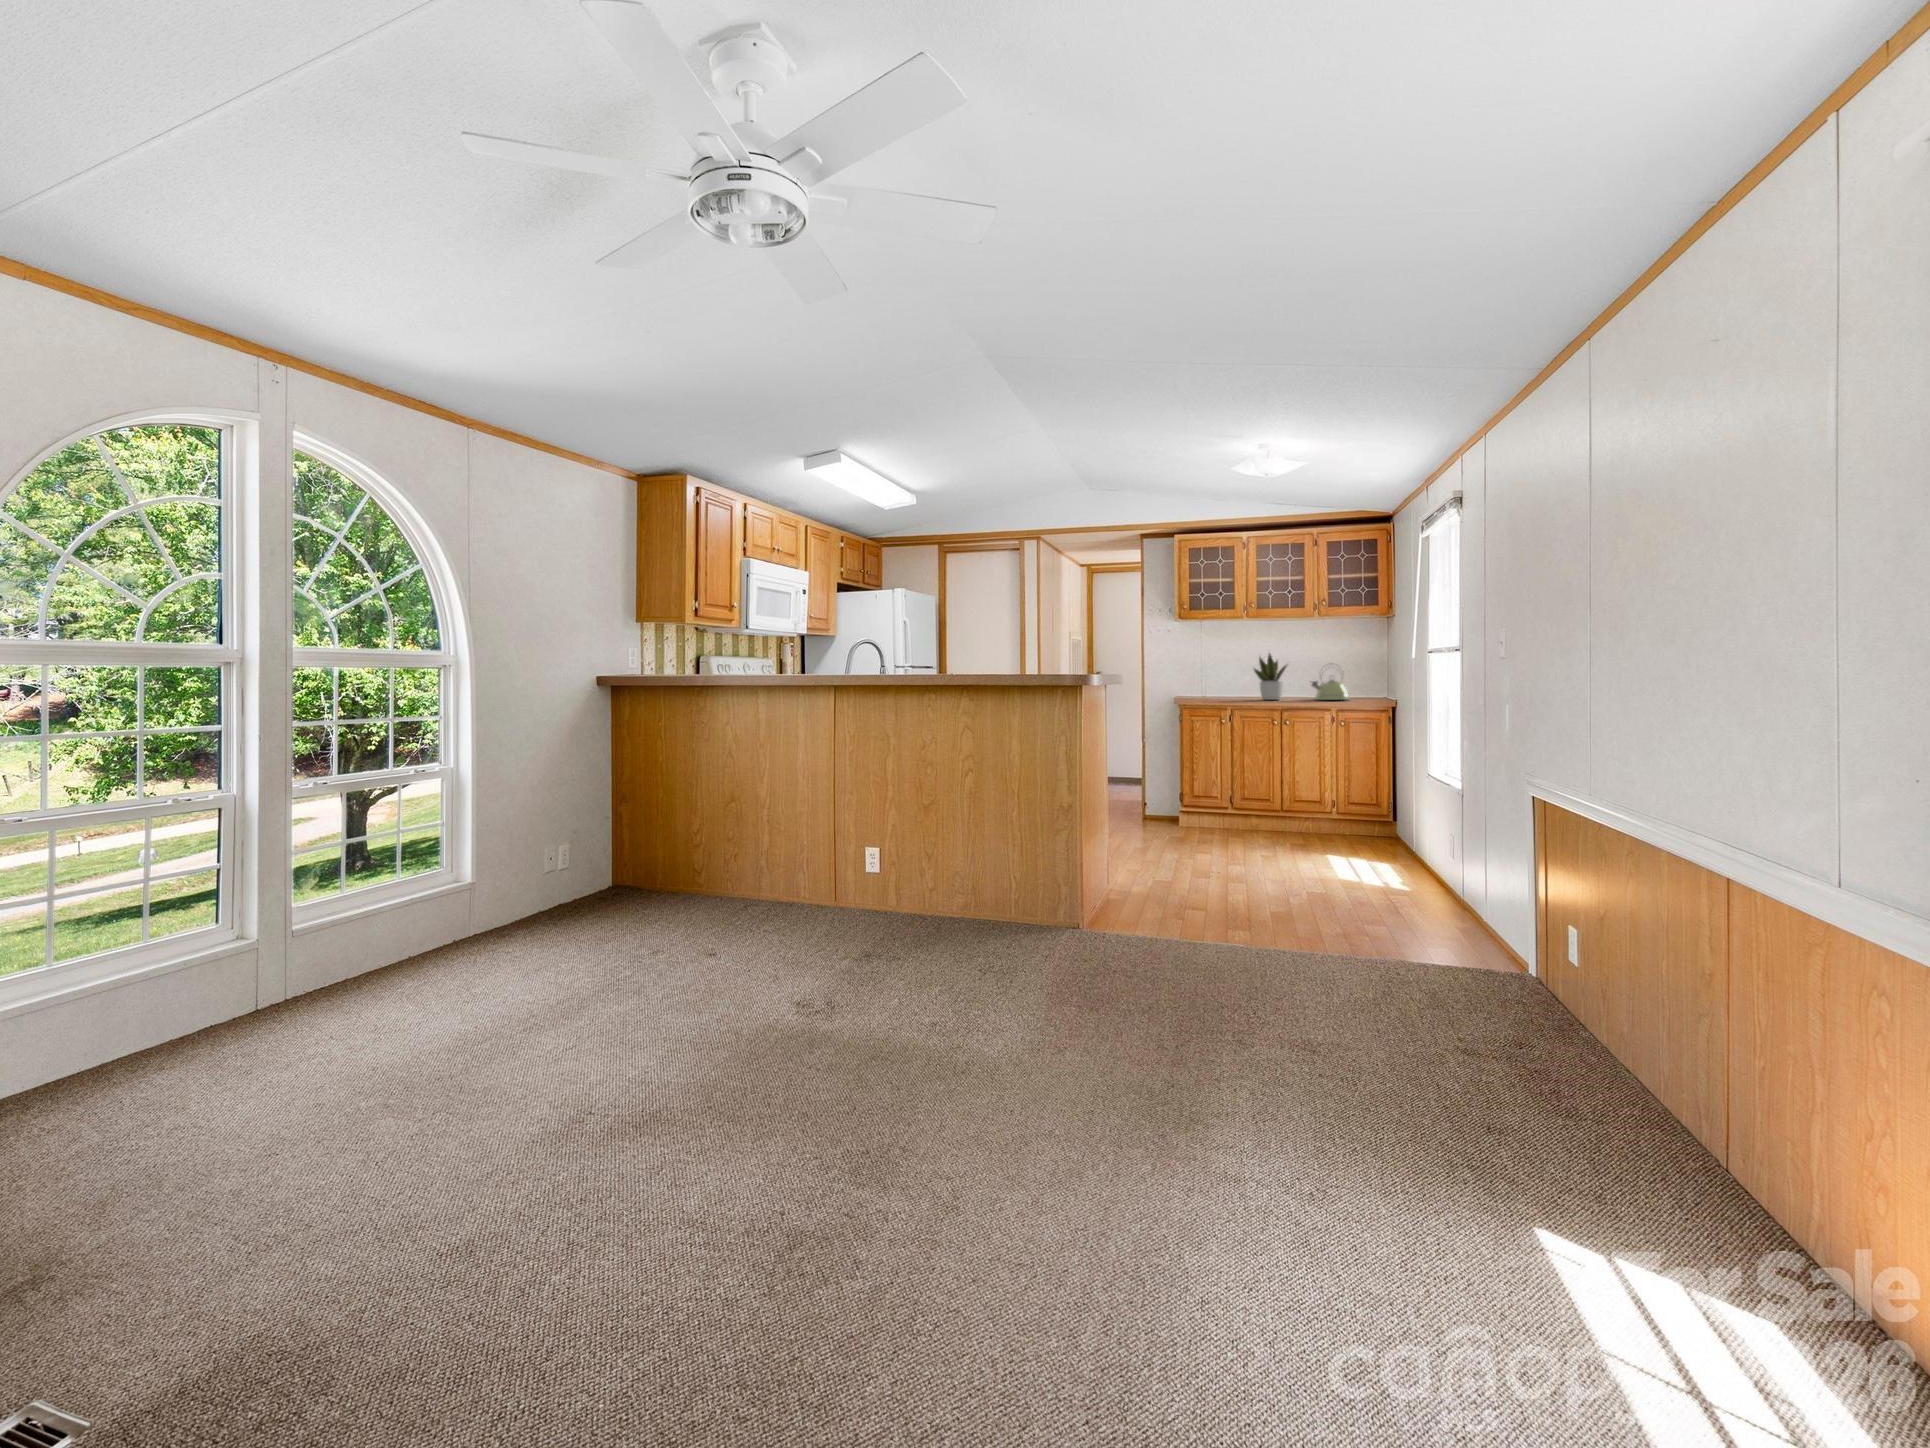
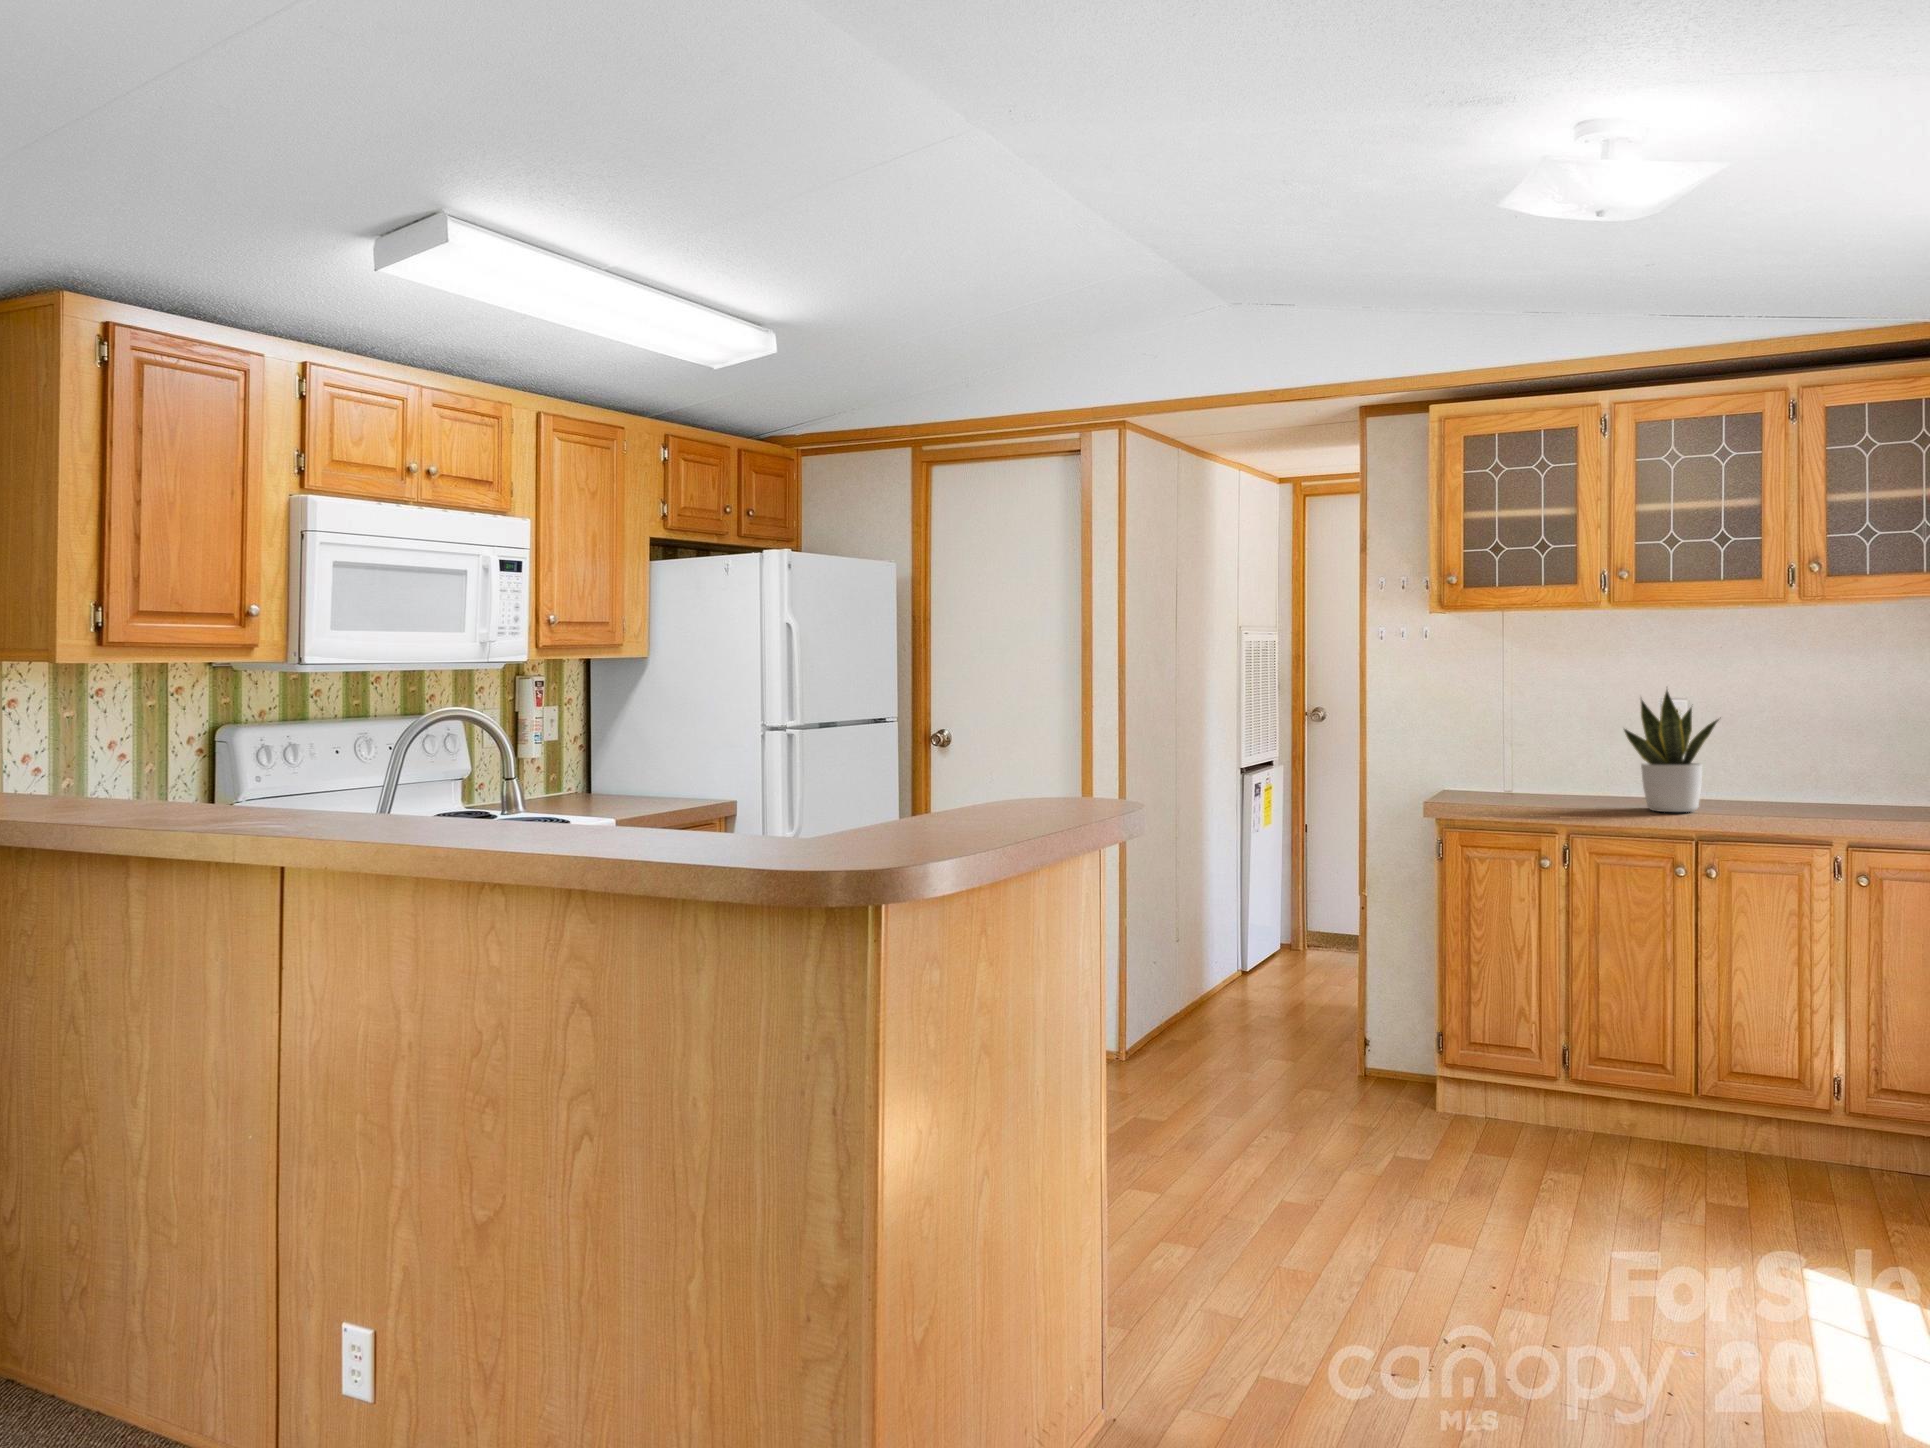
kettle: present [1312,674,1350,700] -> none [1777,721,1890,818]

